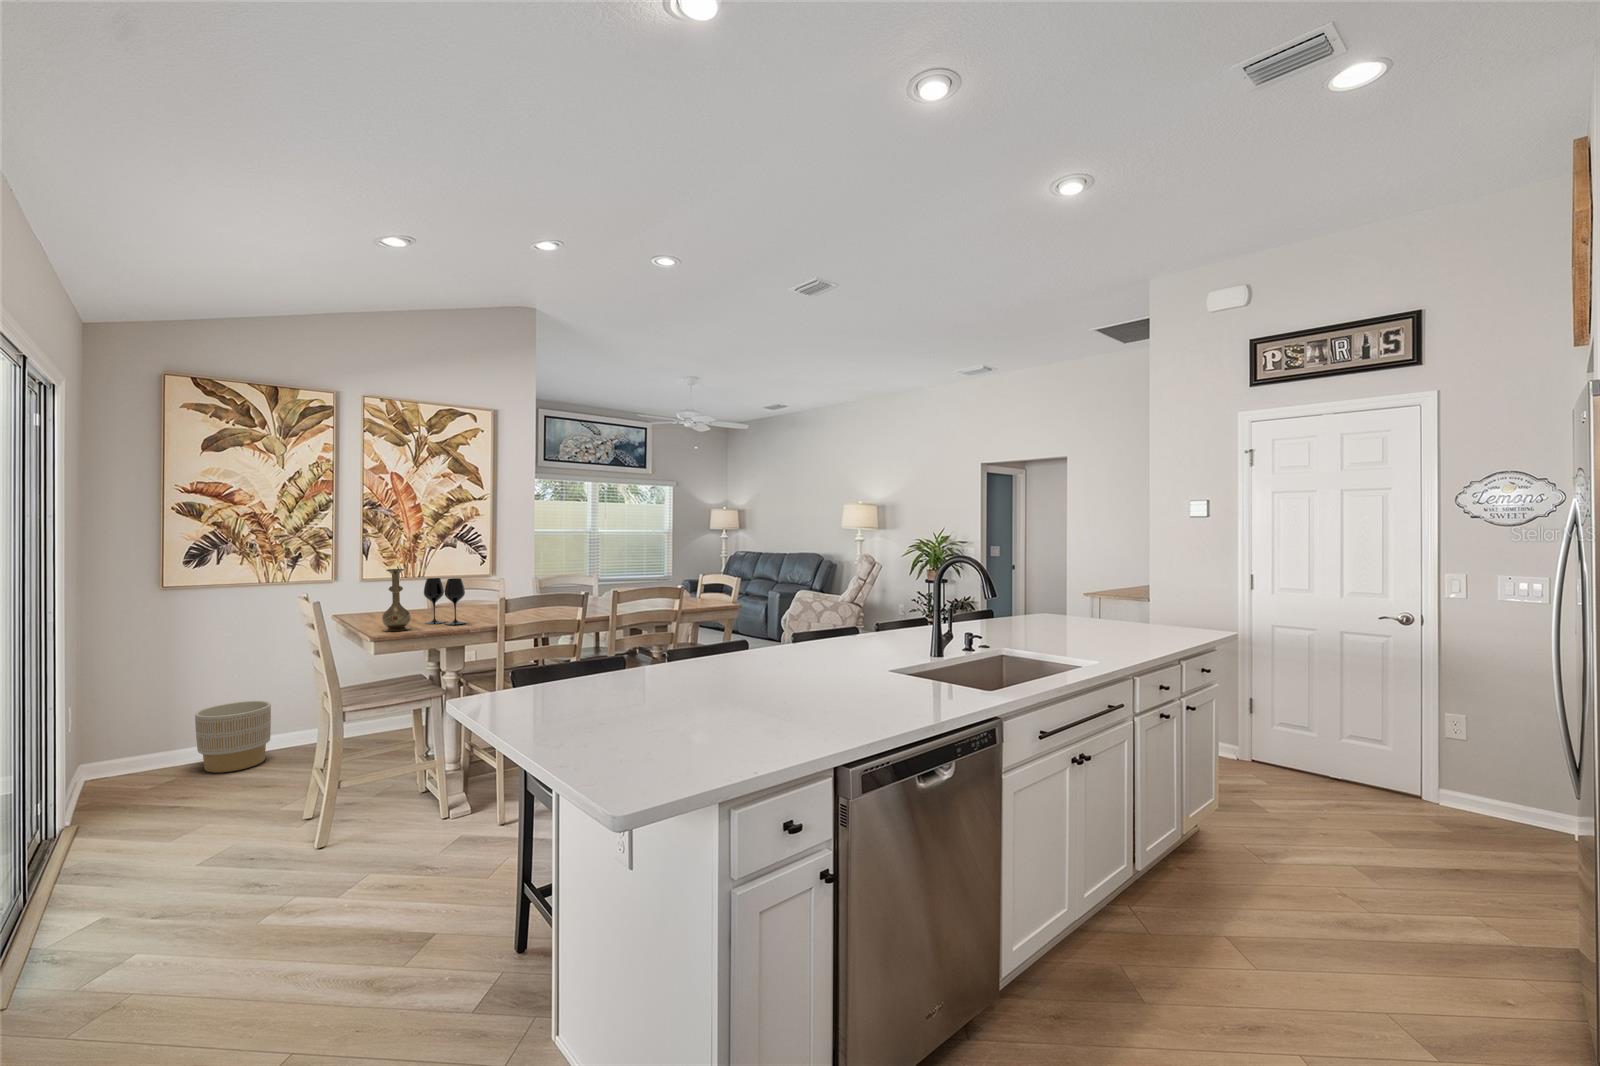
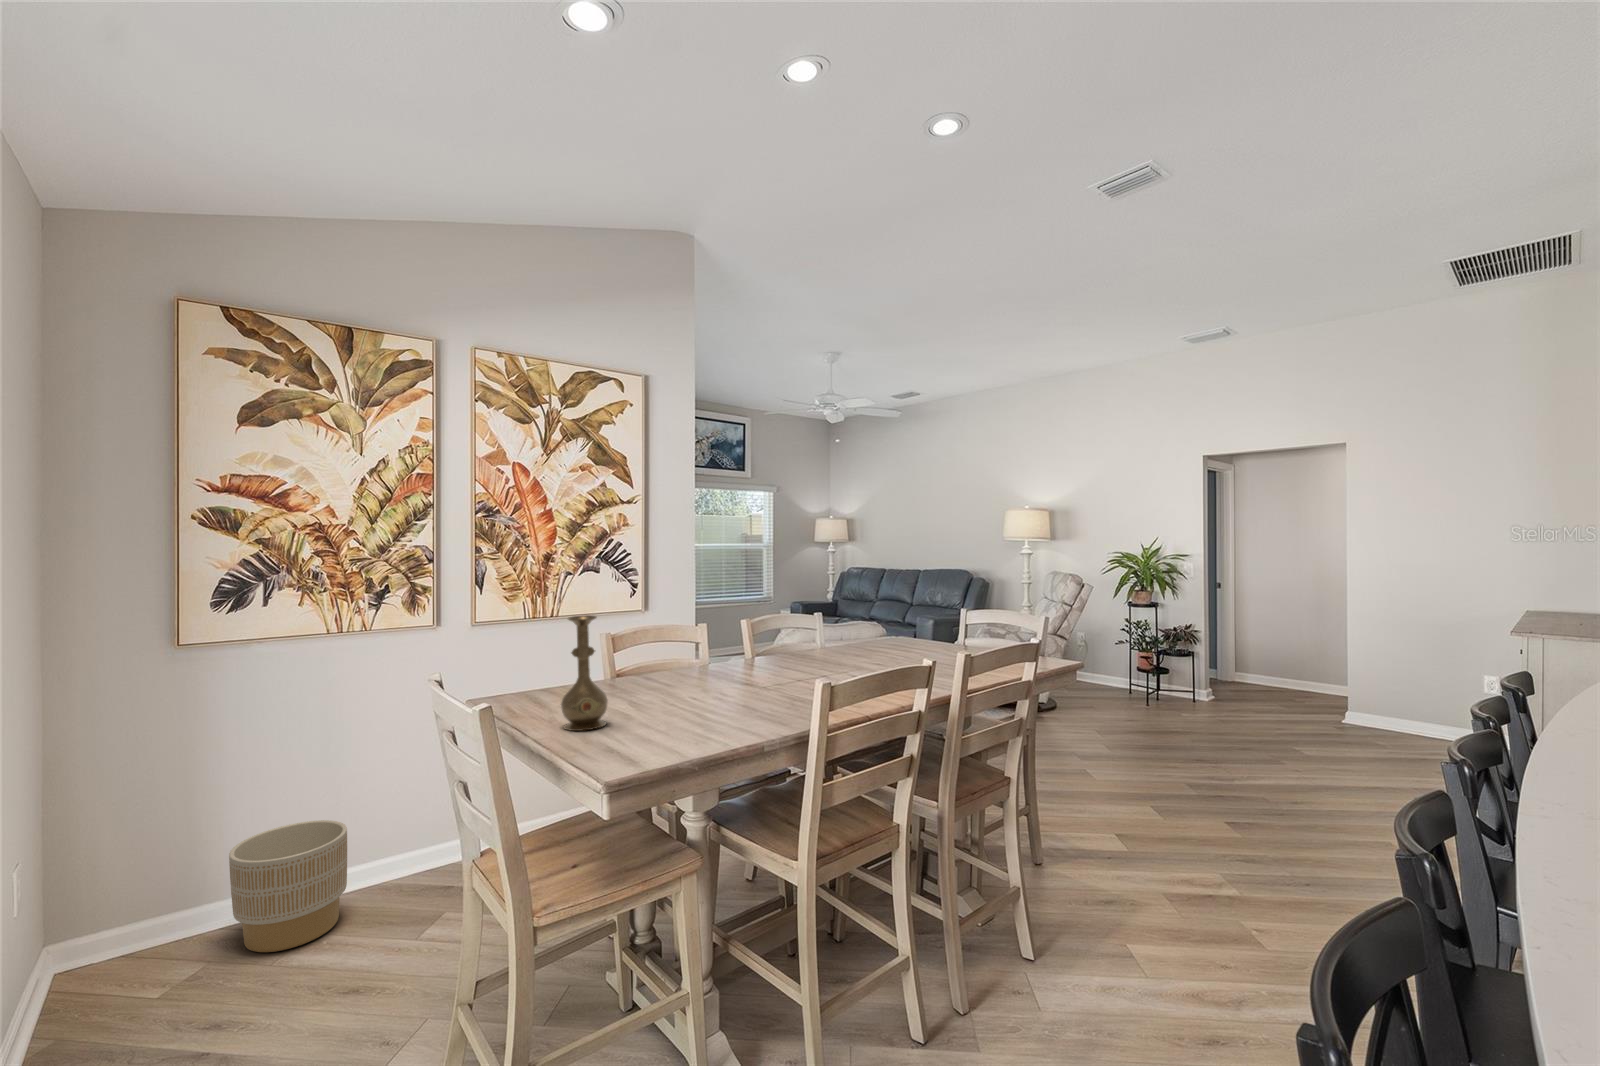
wine glass: present [424,578,466,625] -> none [613,627,685,709]

